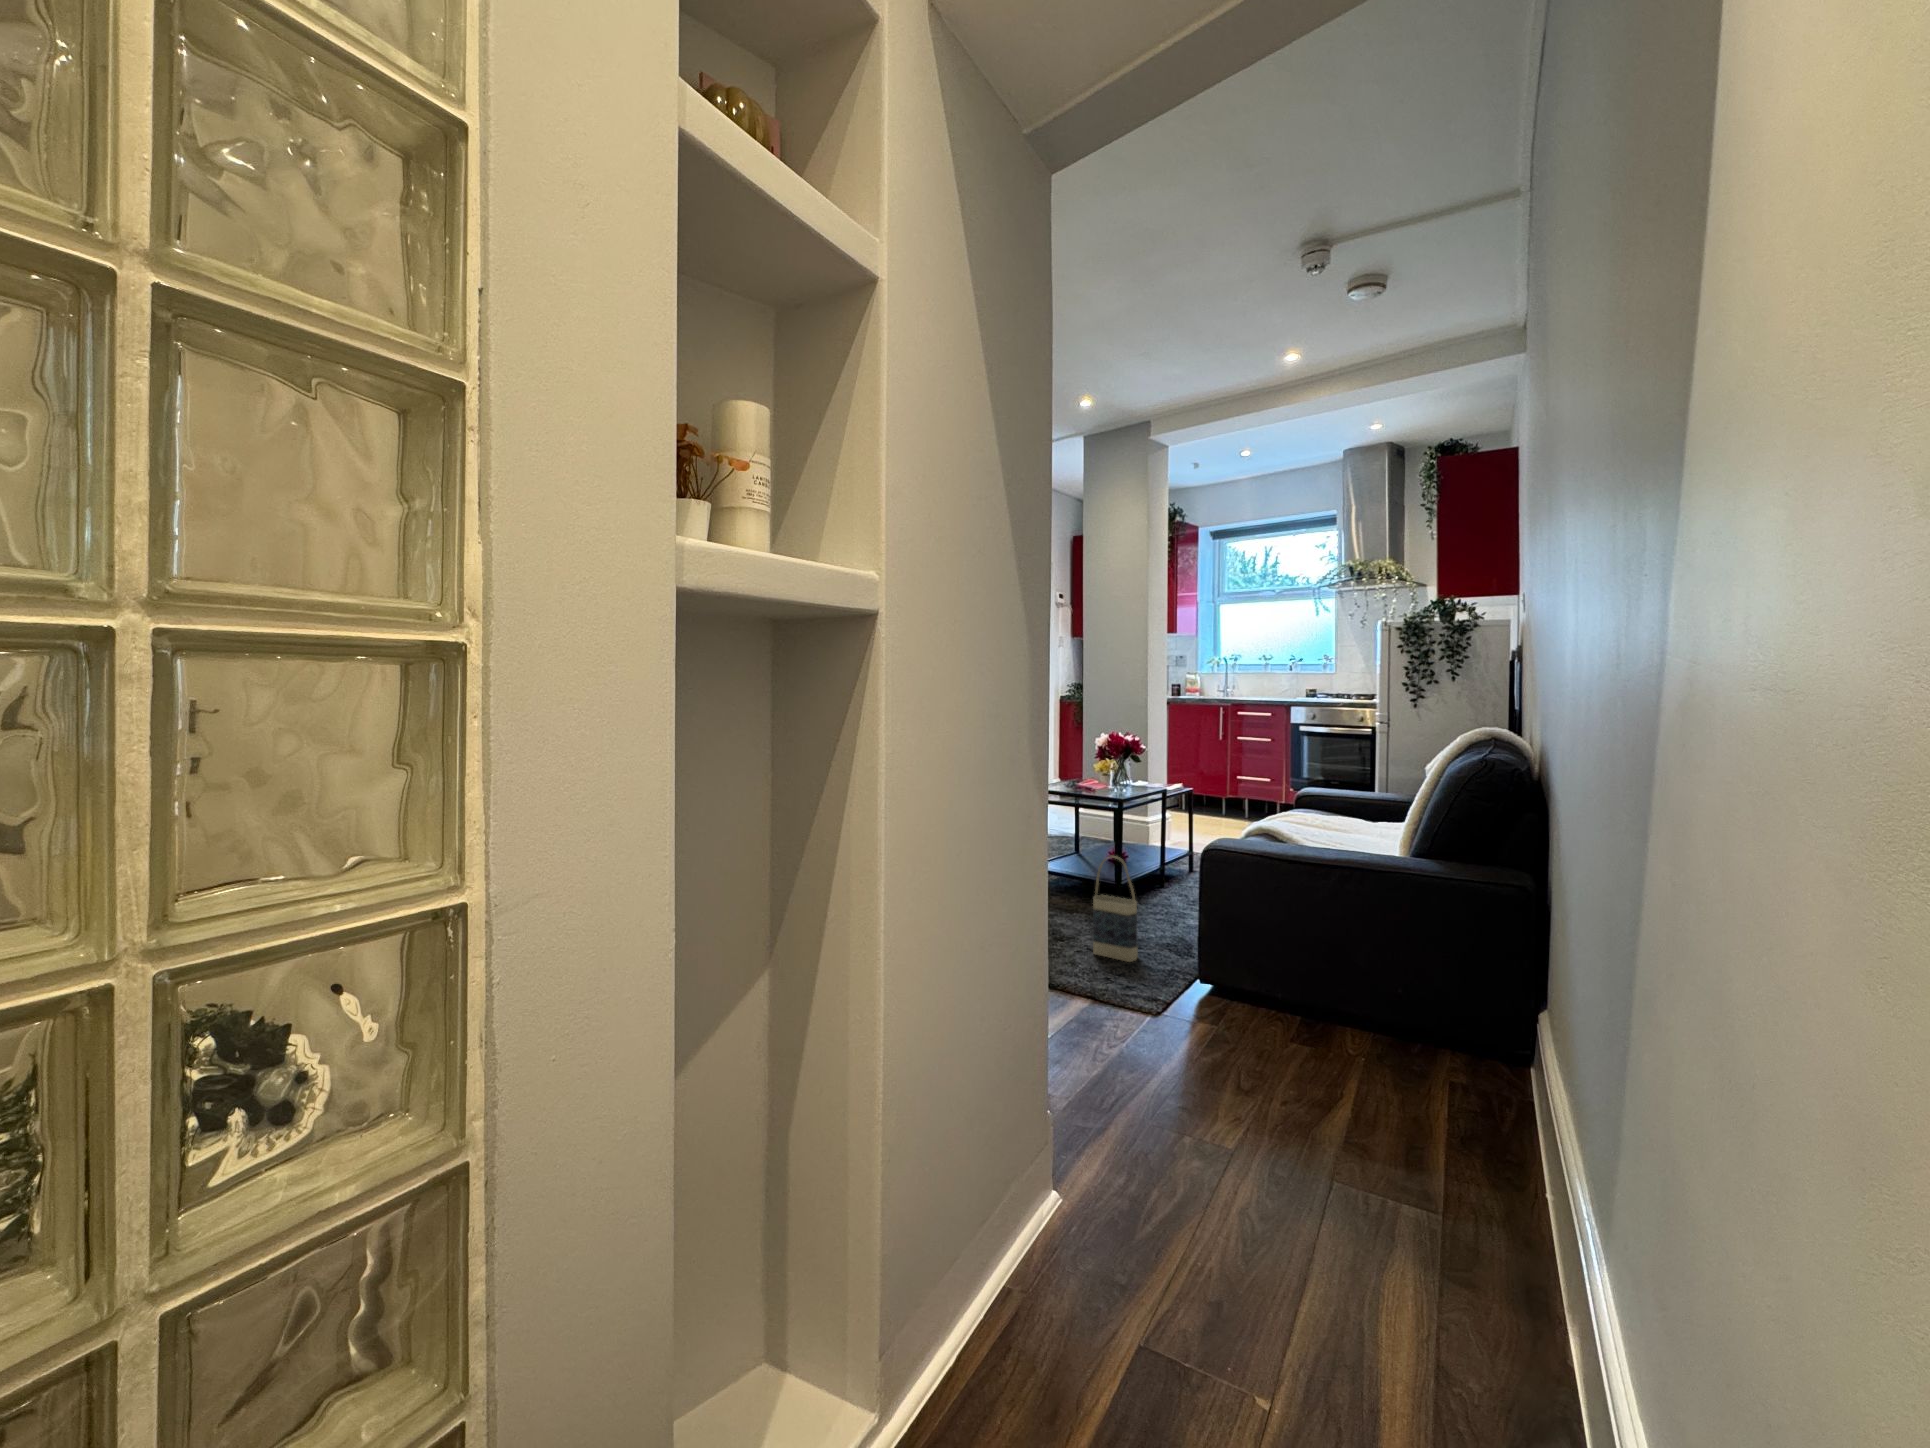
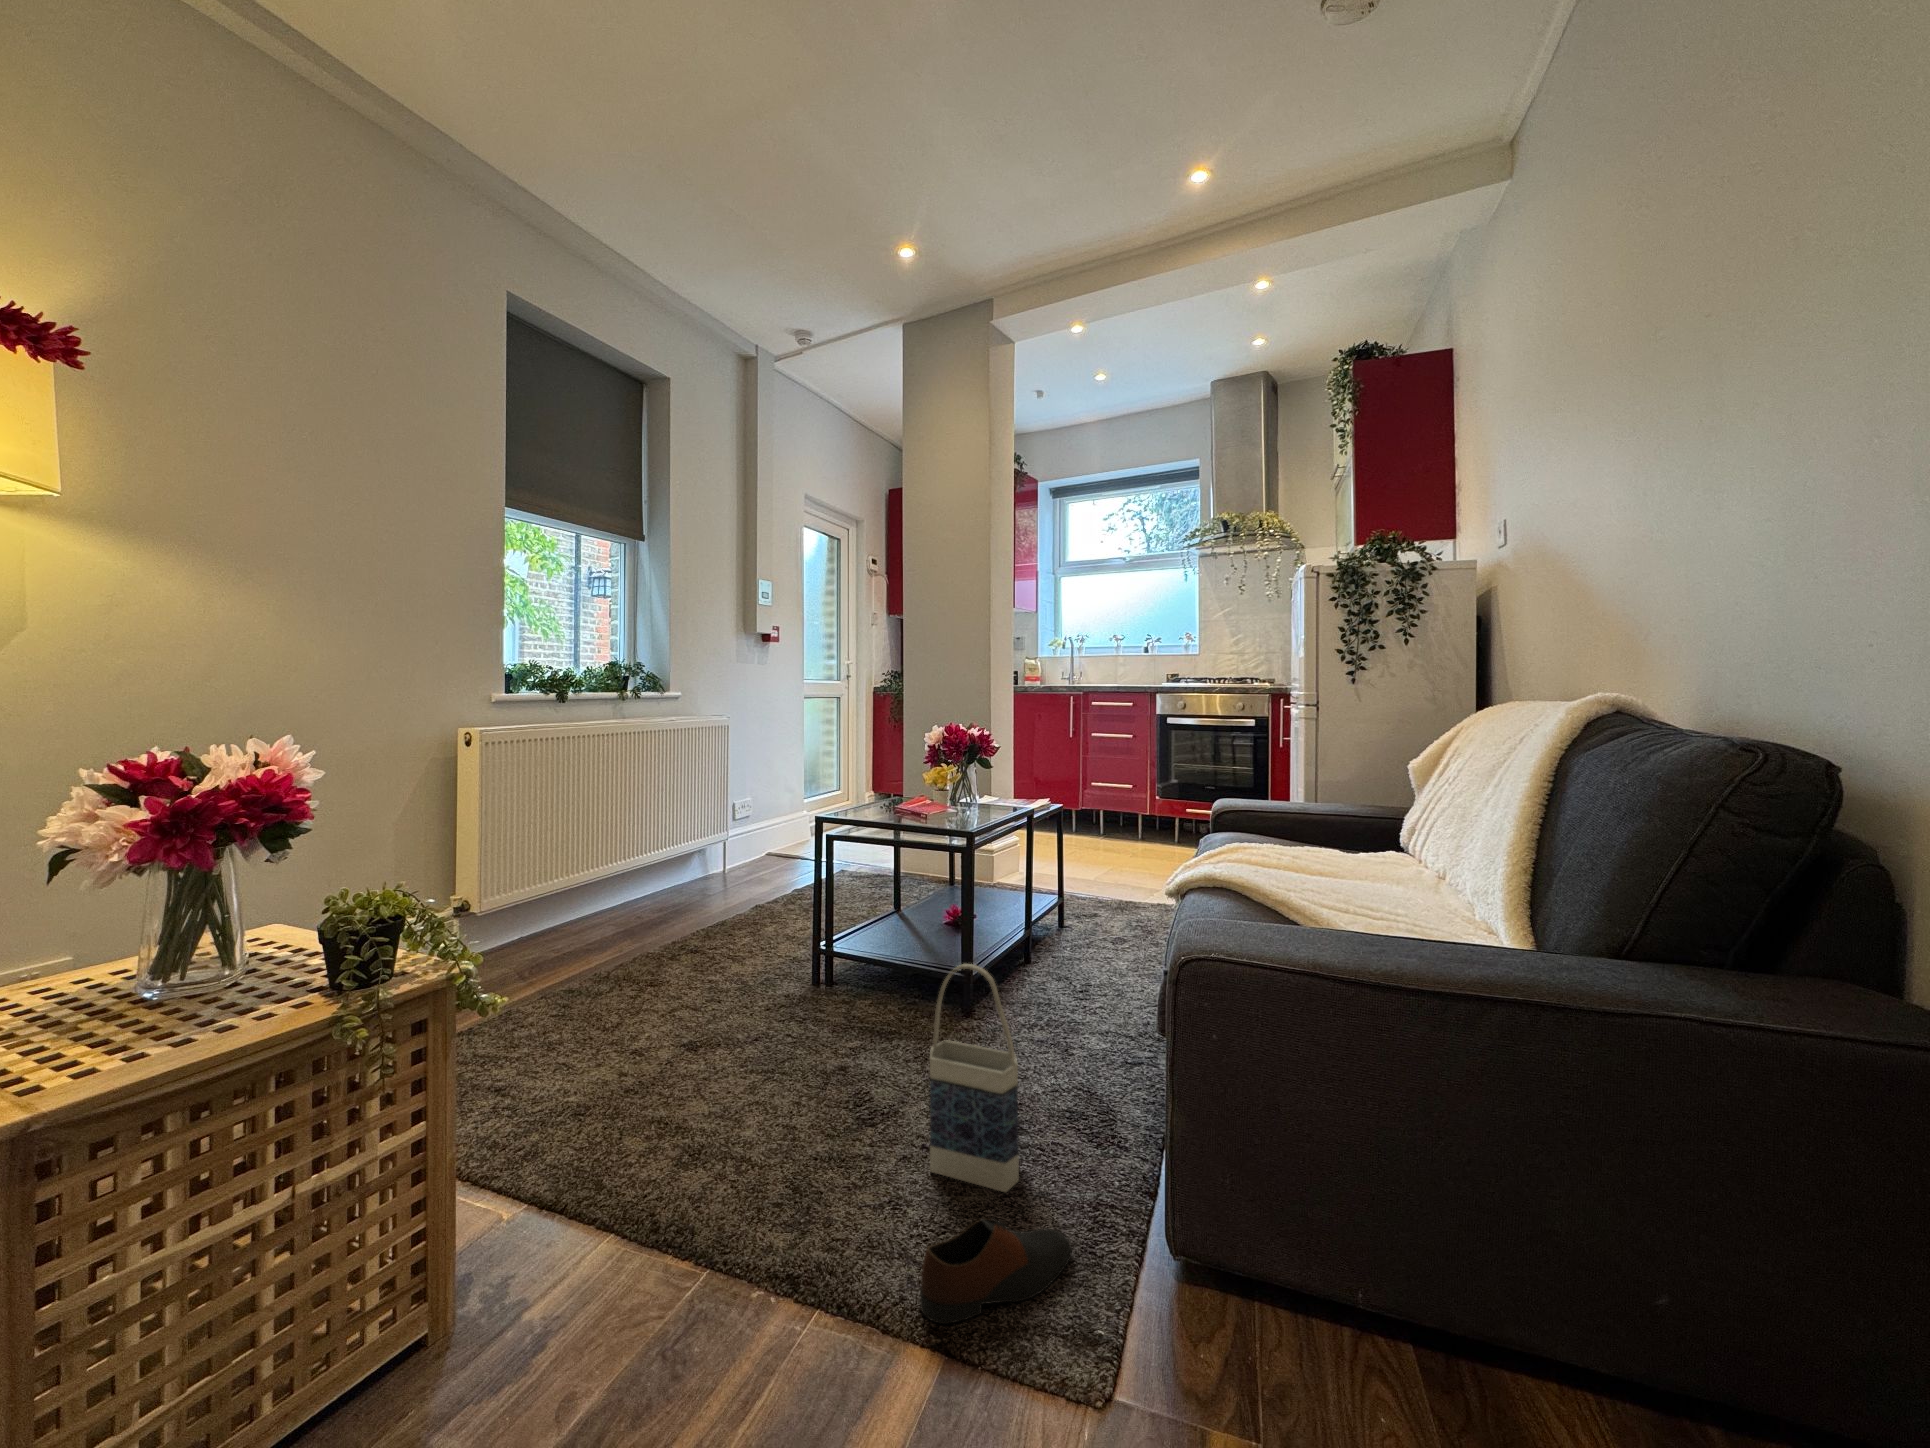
shoe: none [1087,955,1157,990] -> present [920,1218,1072,1324]

